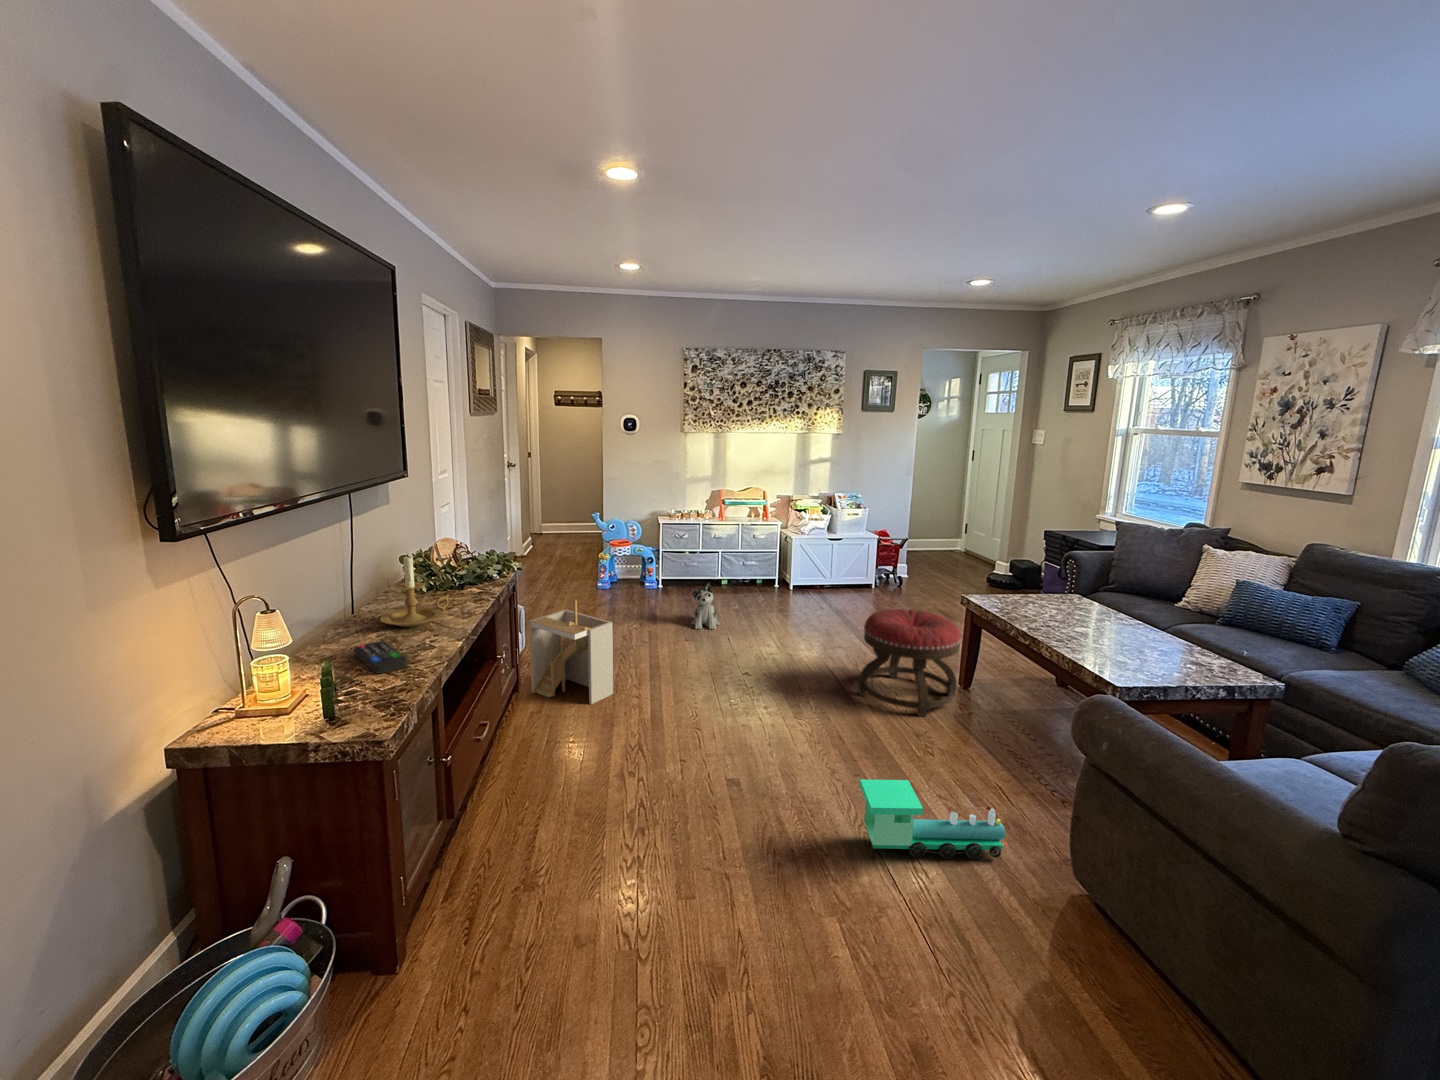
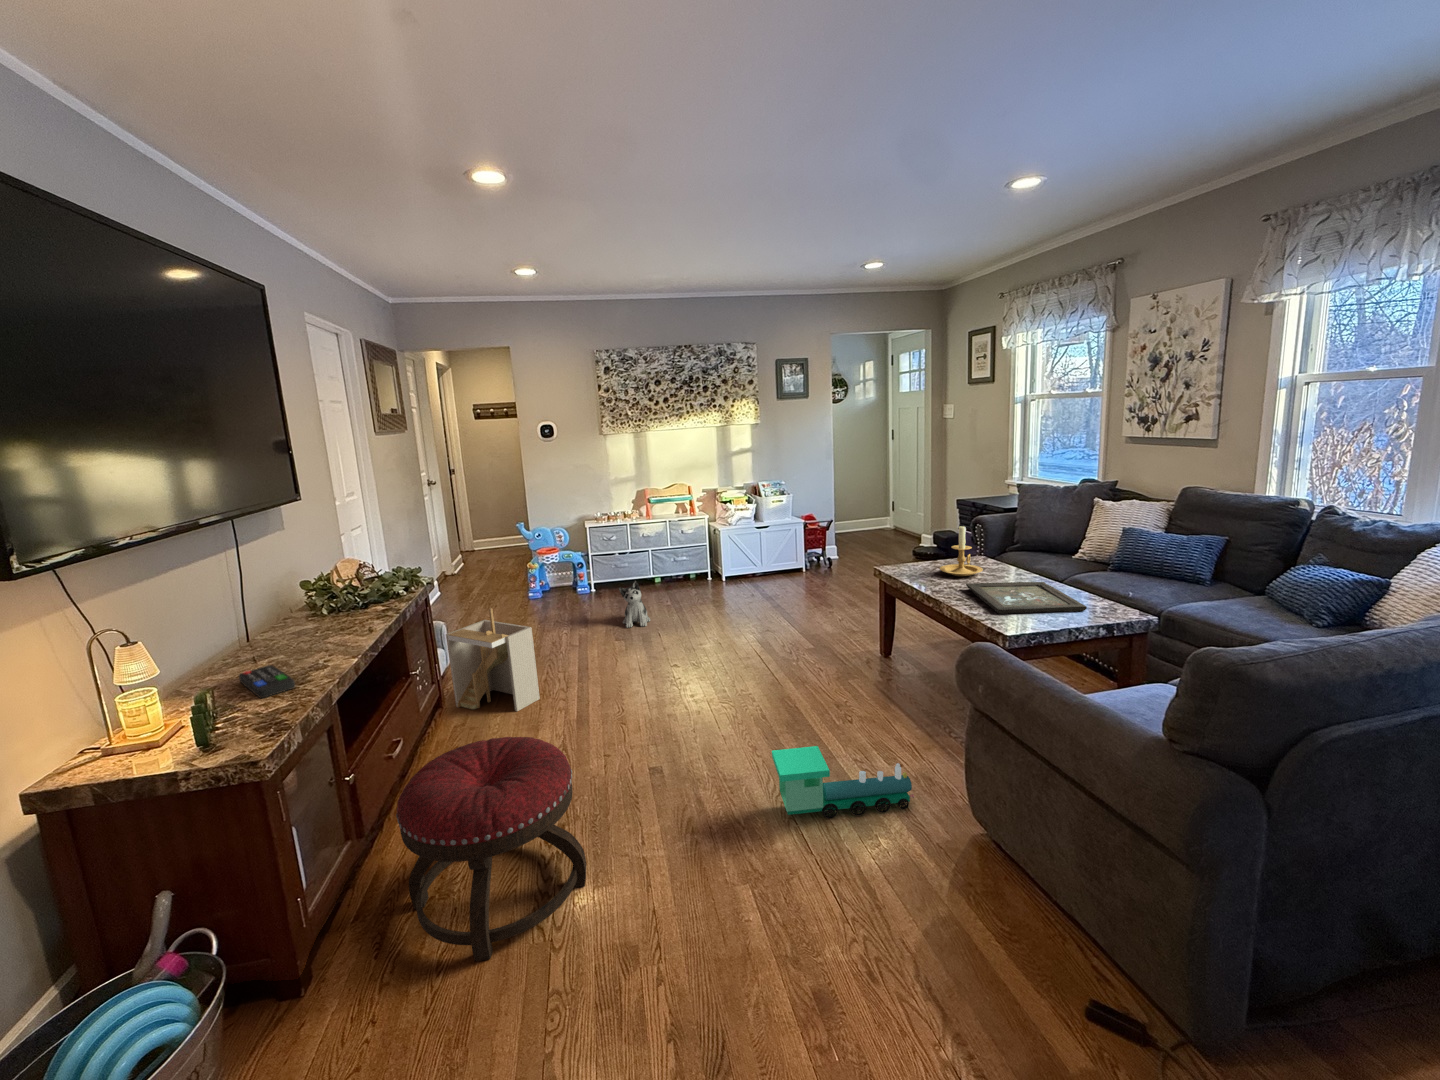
candle holder: present [380,554,449,627] -> present [940,525,983,576]
ottoman: present [858,609,961,716] -> present [396,737,586,961]
tray: none [1067,625,1205,669] -> present [966,582,1087,614]

